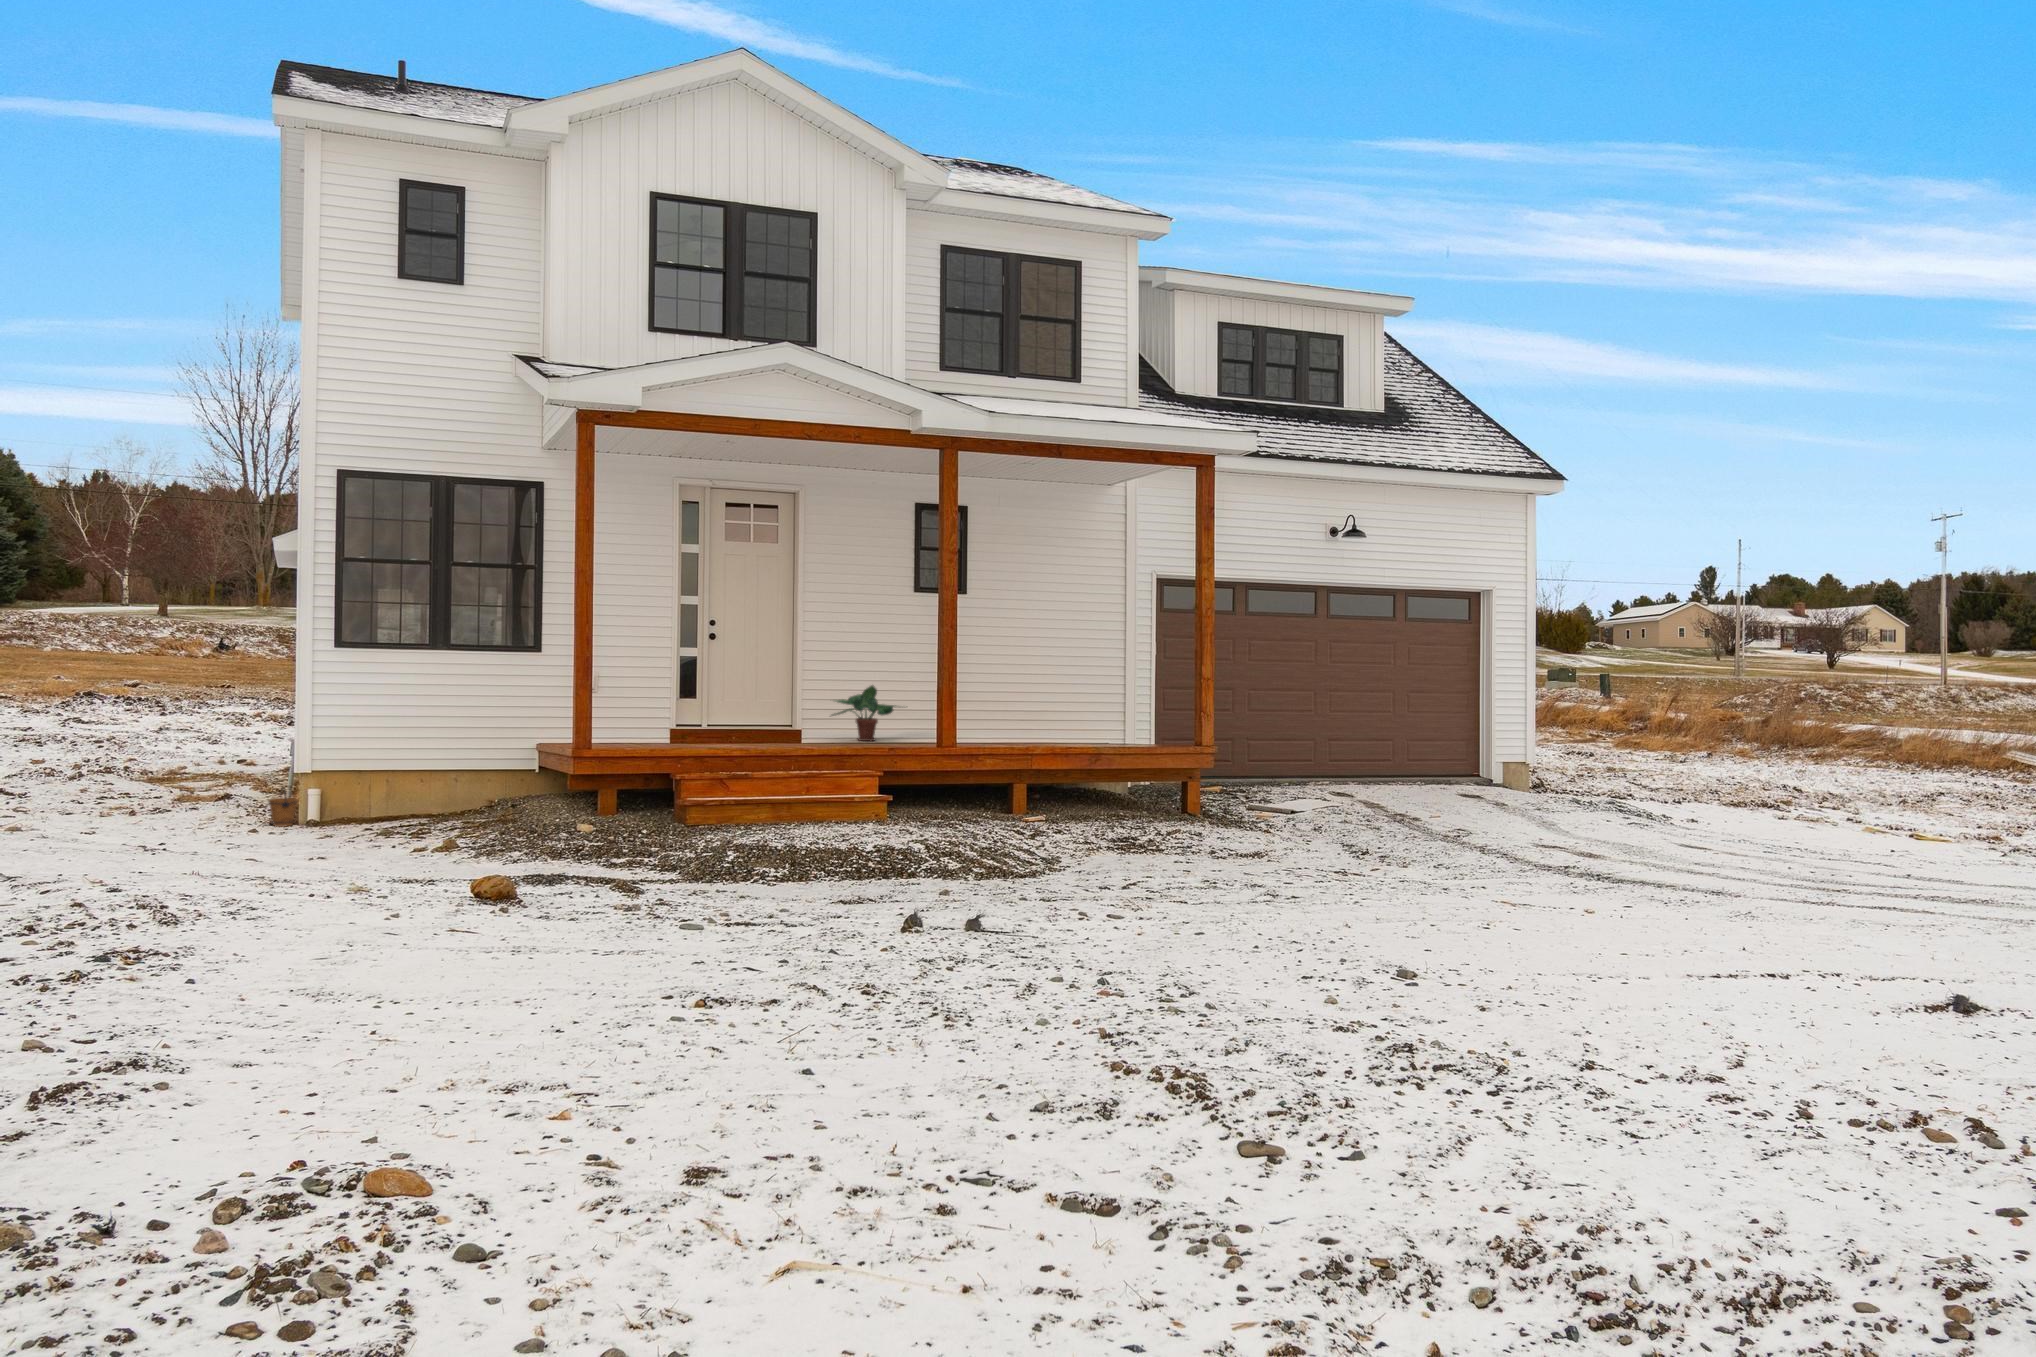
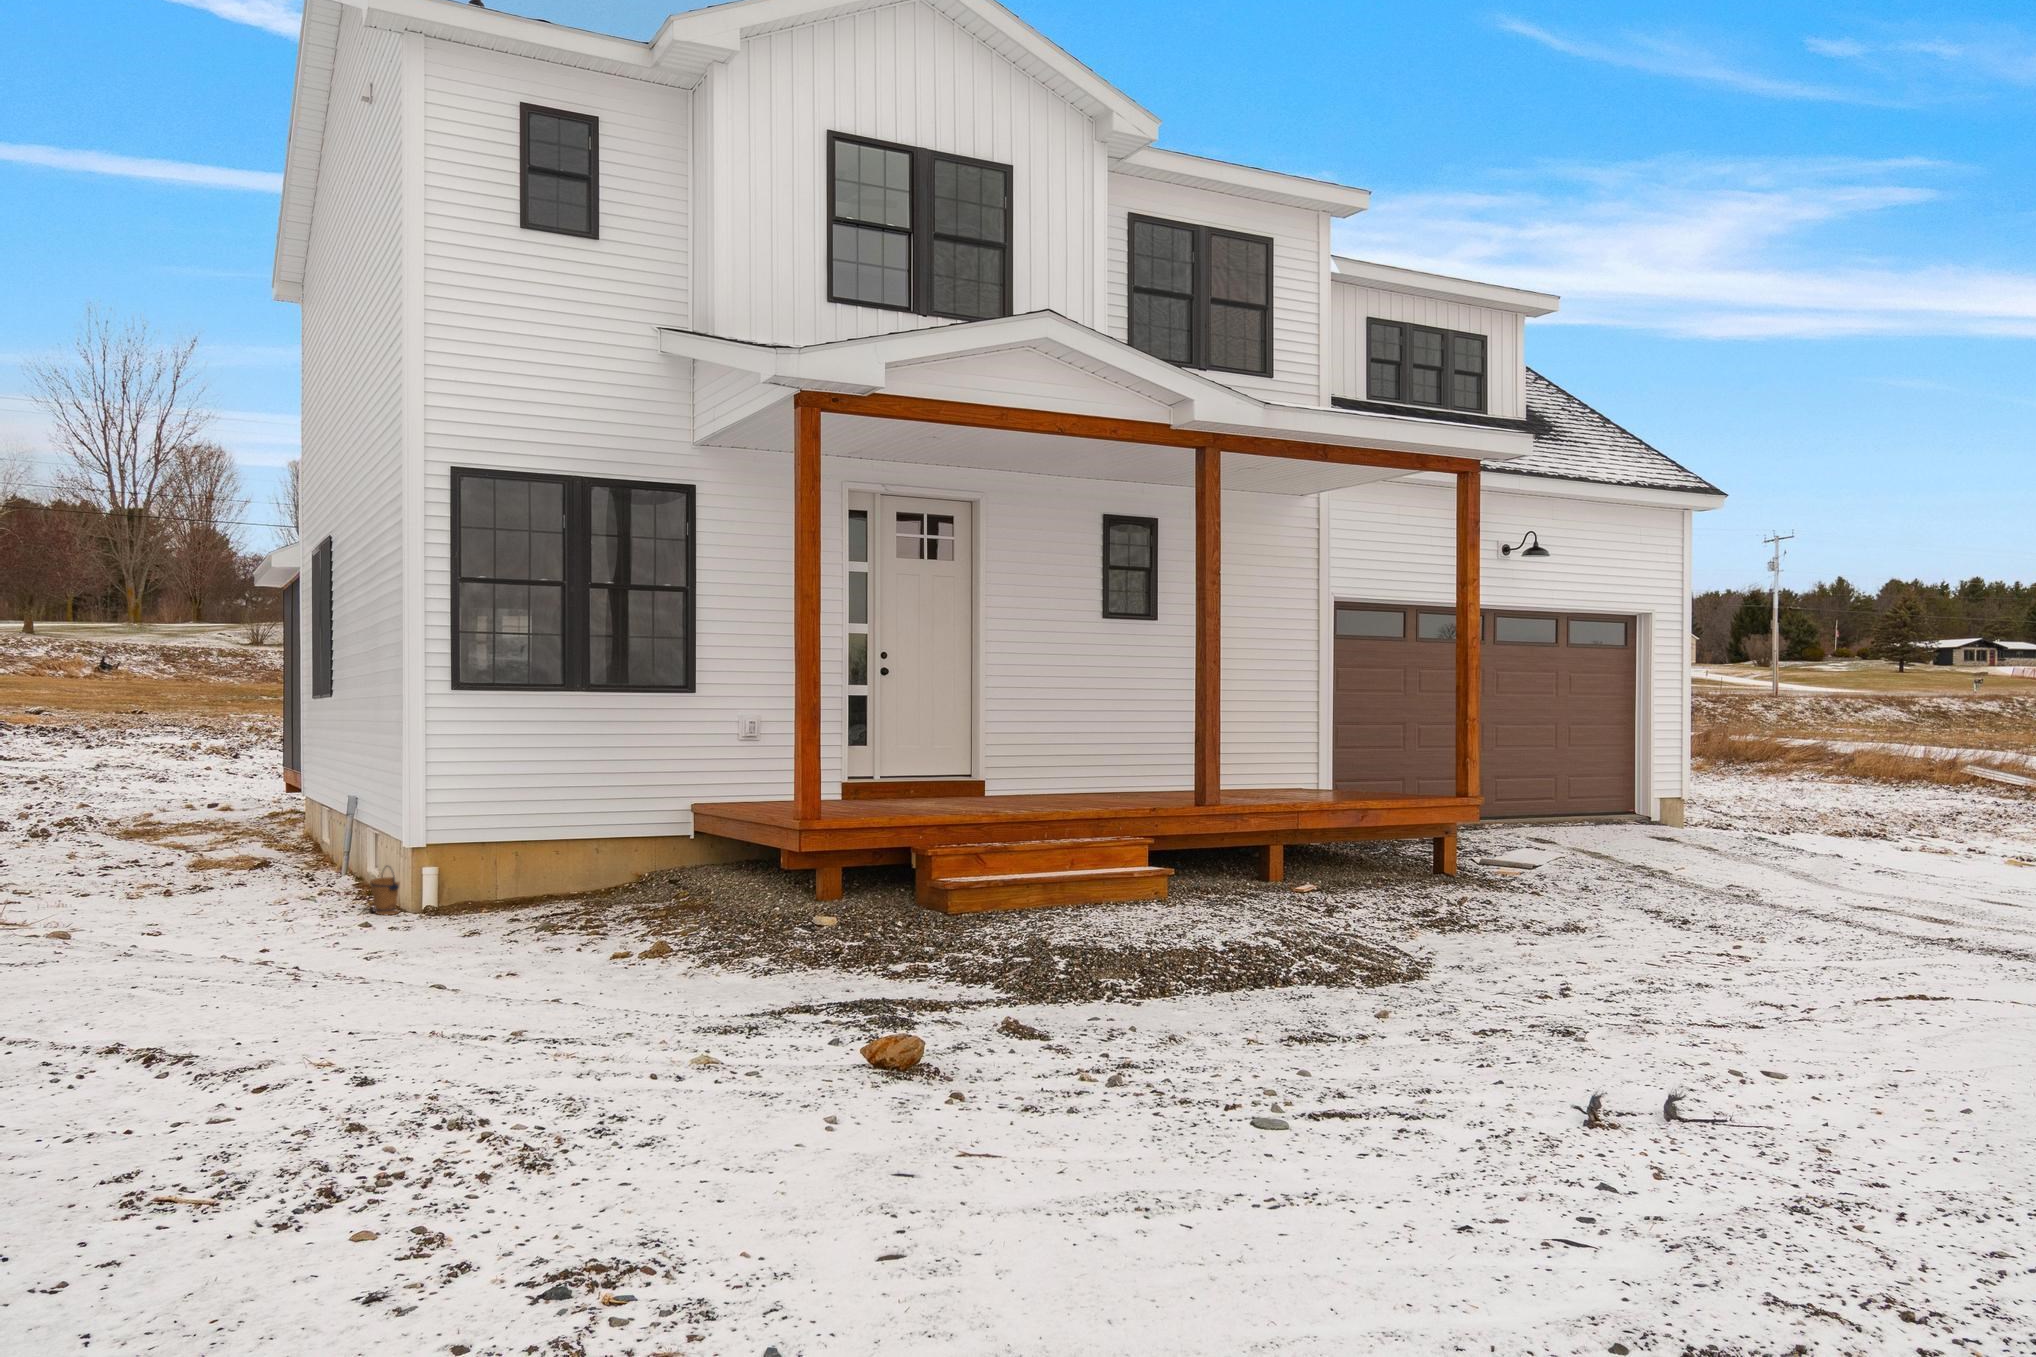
potted plant: present [832,685,896,741] -> none [1028,728,1127,795]

